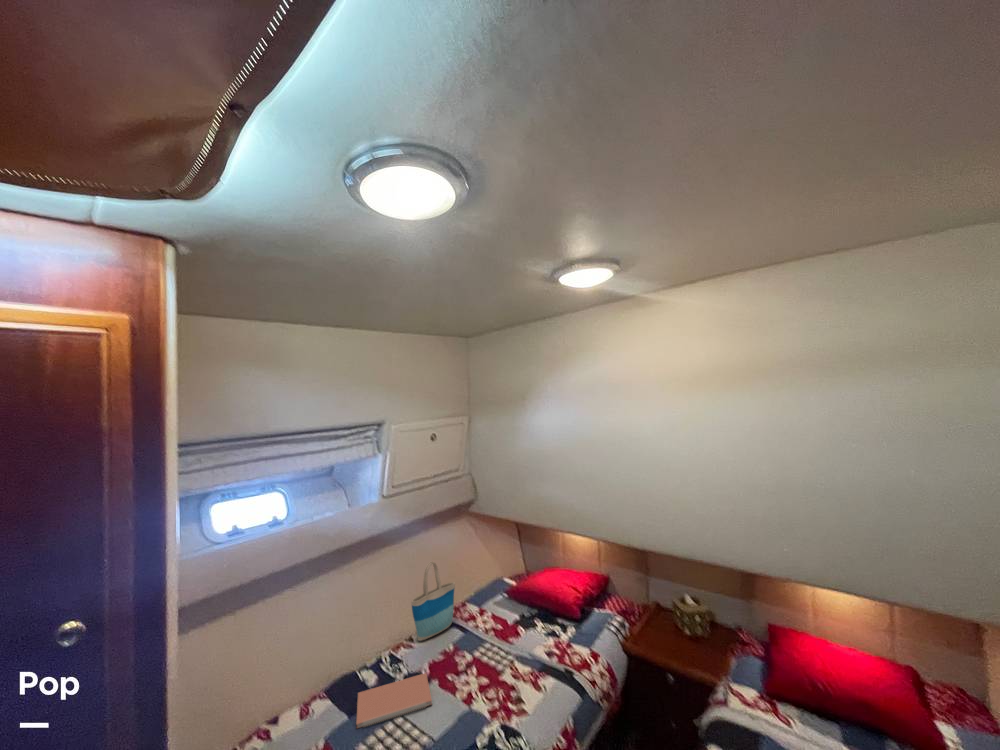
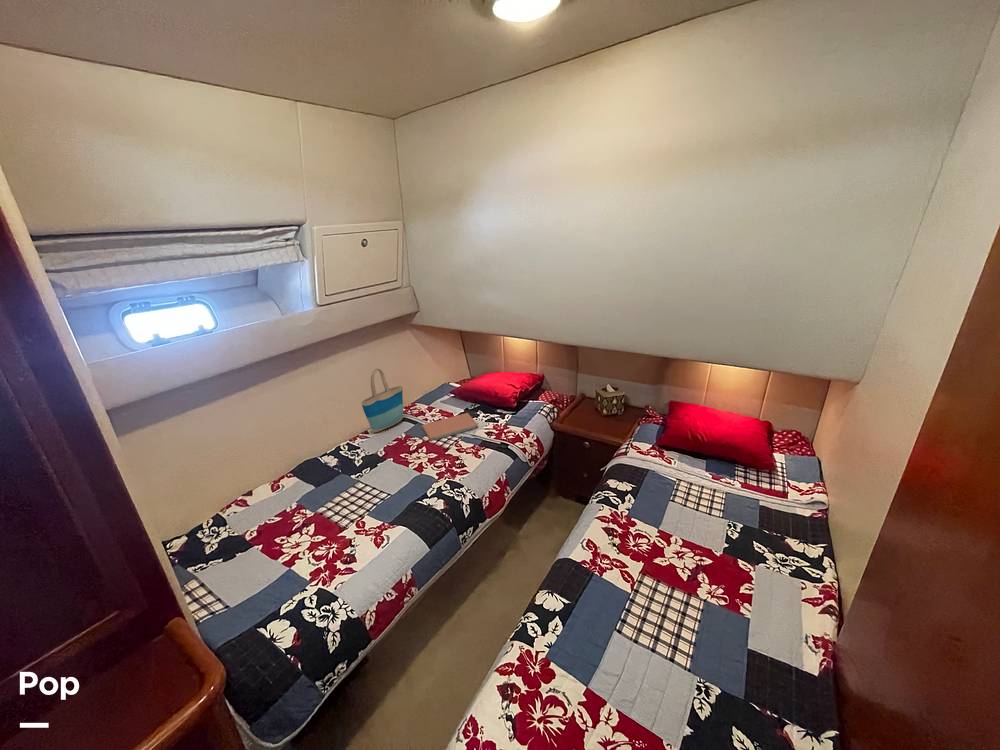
notebook: present [356,673,432,728] -> present [422,413,478,441]

